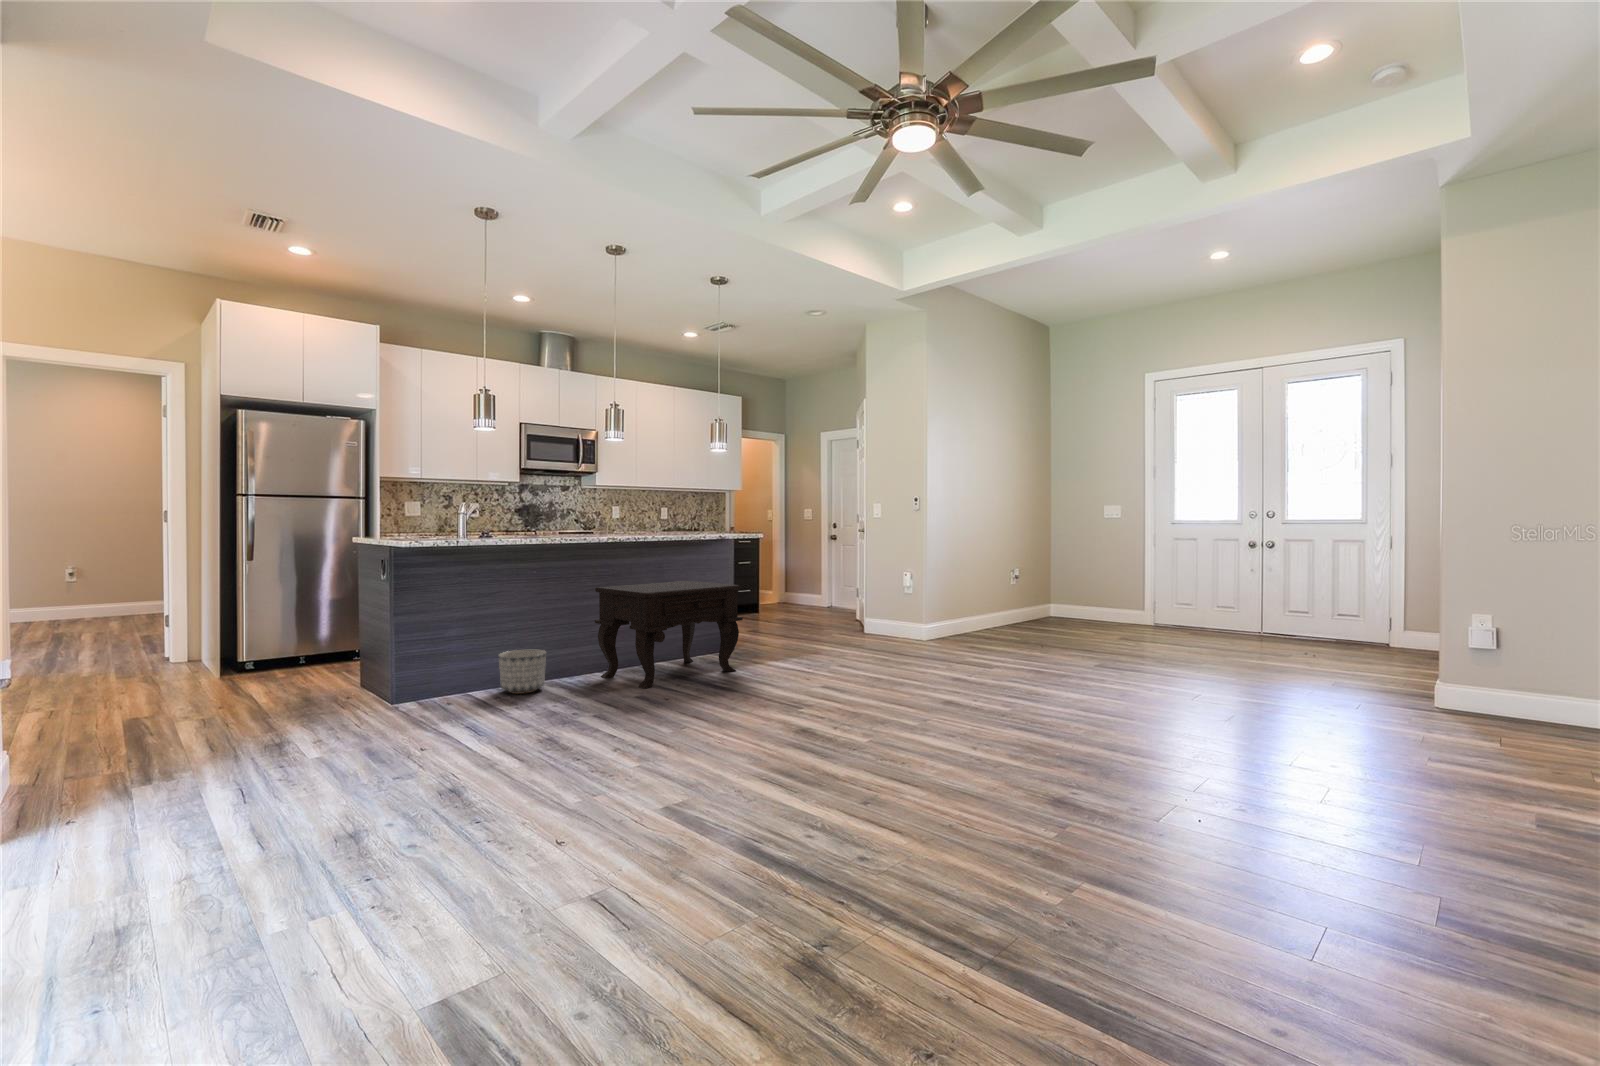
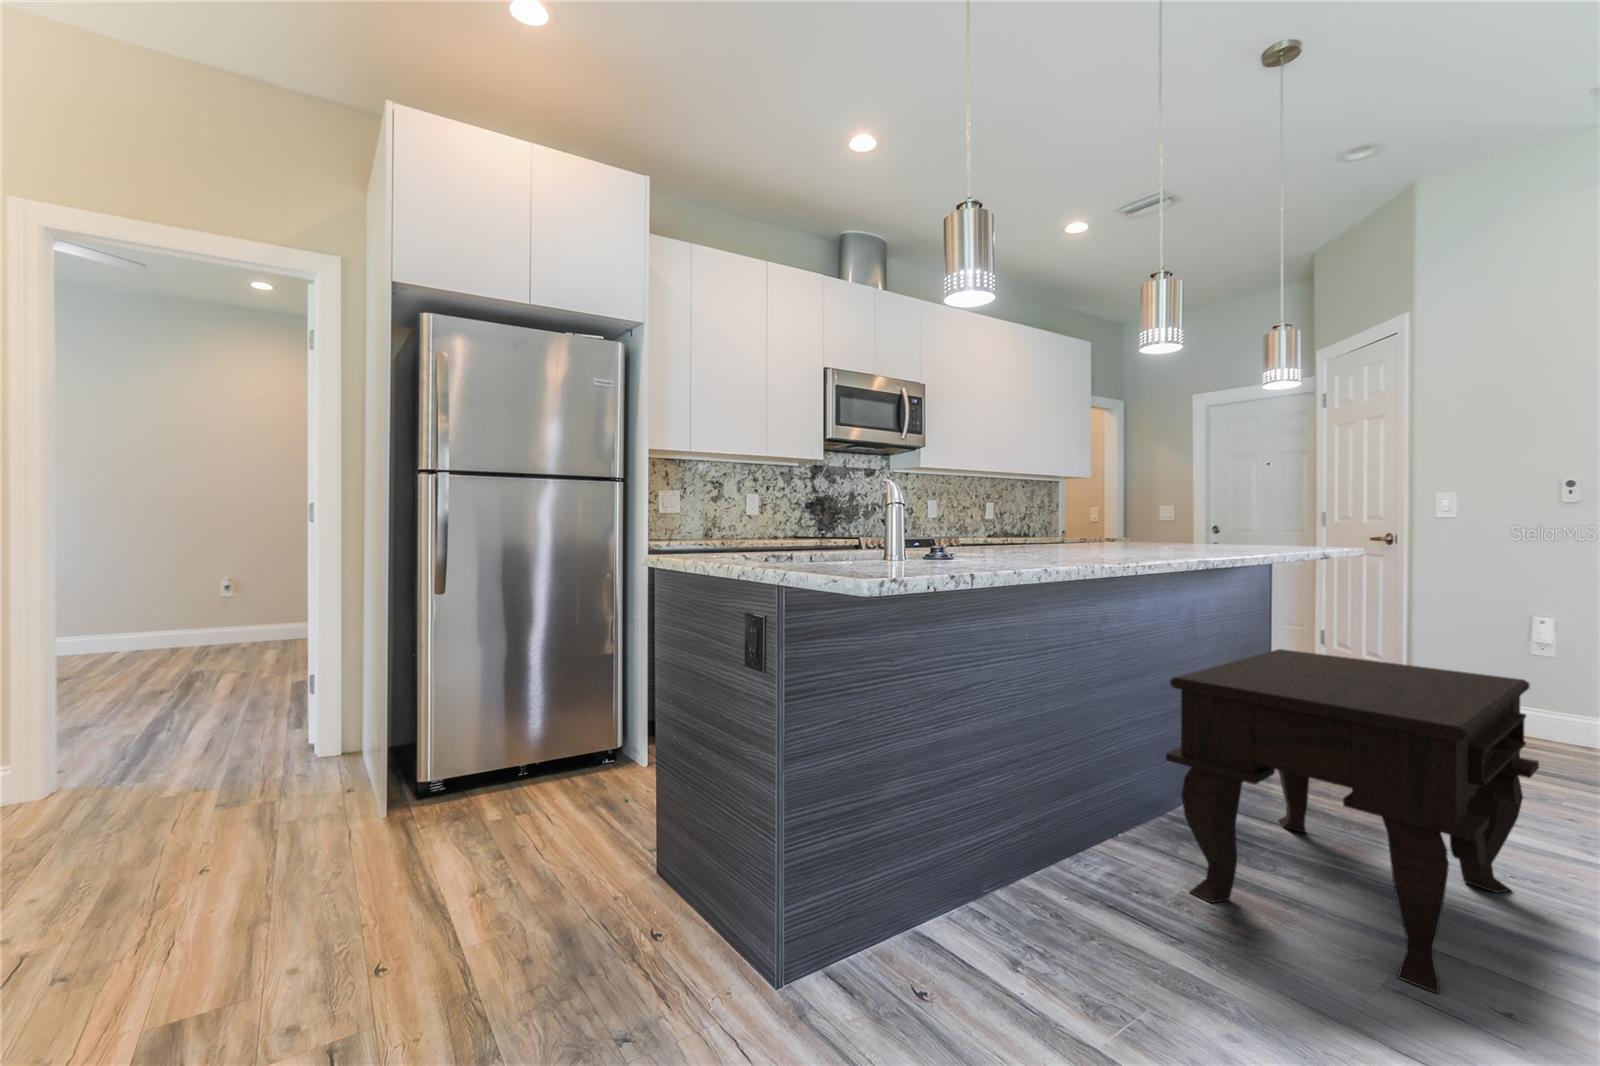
planter: present [499,650,546,694] -> none [1025,844,1155,997]

